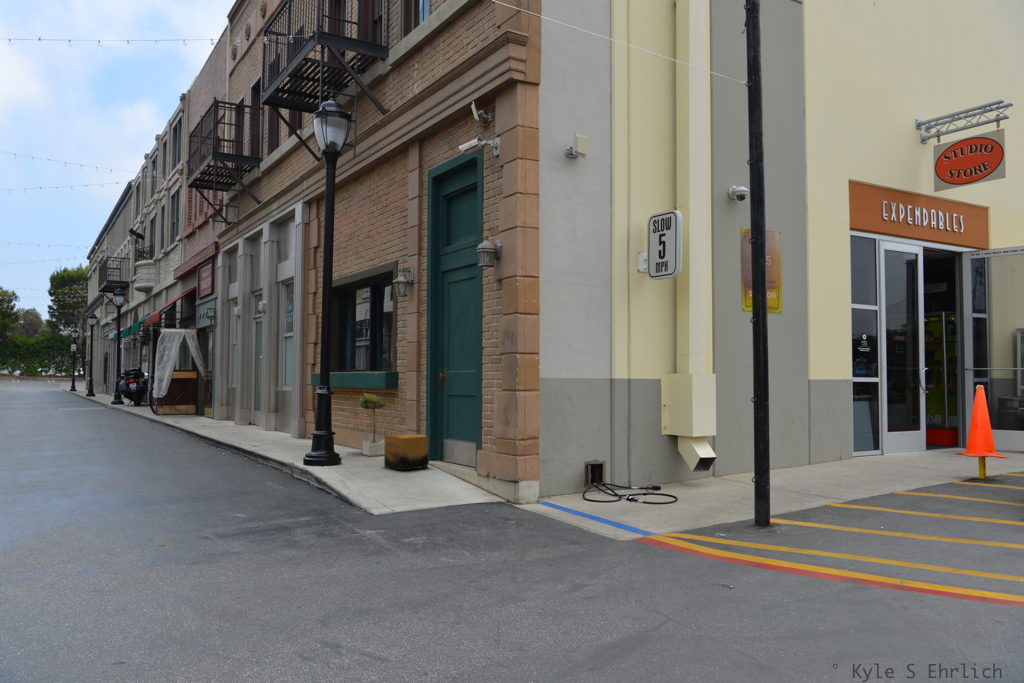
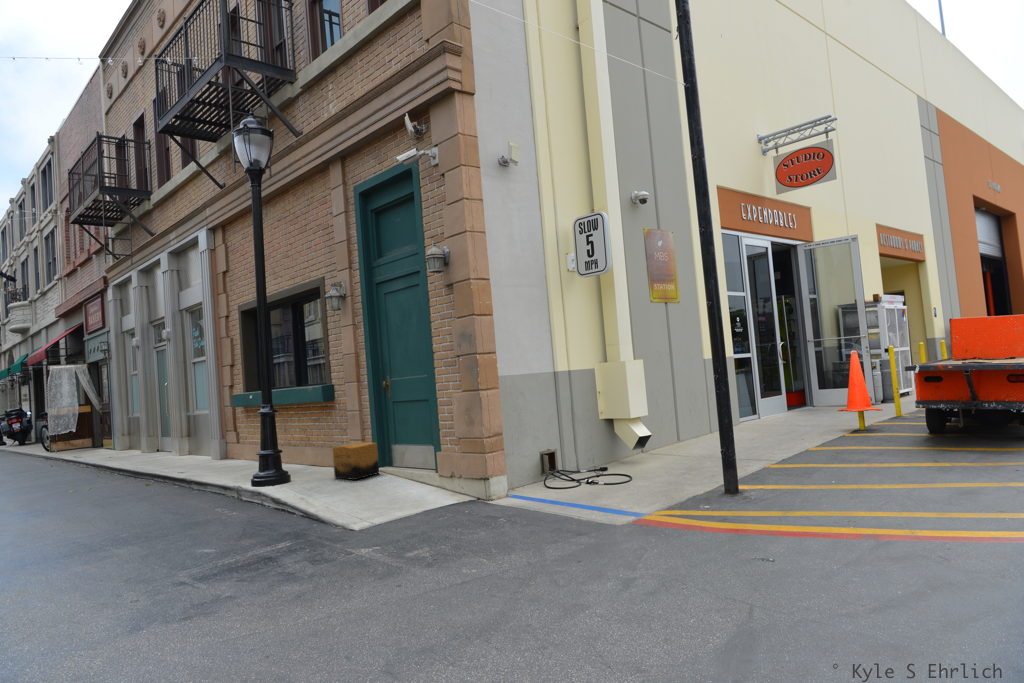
potted tree: present [360,393,385,456] -> none [297,407,327,469]

